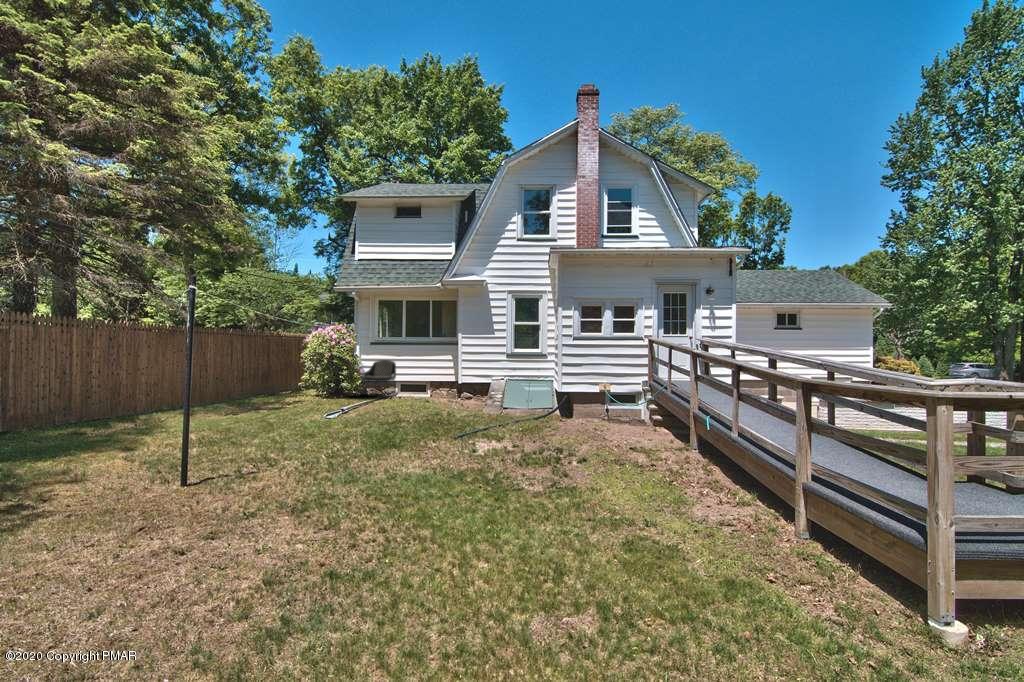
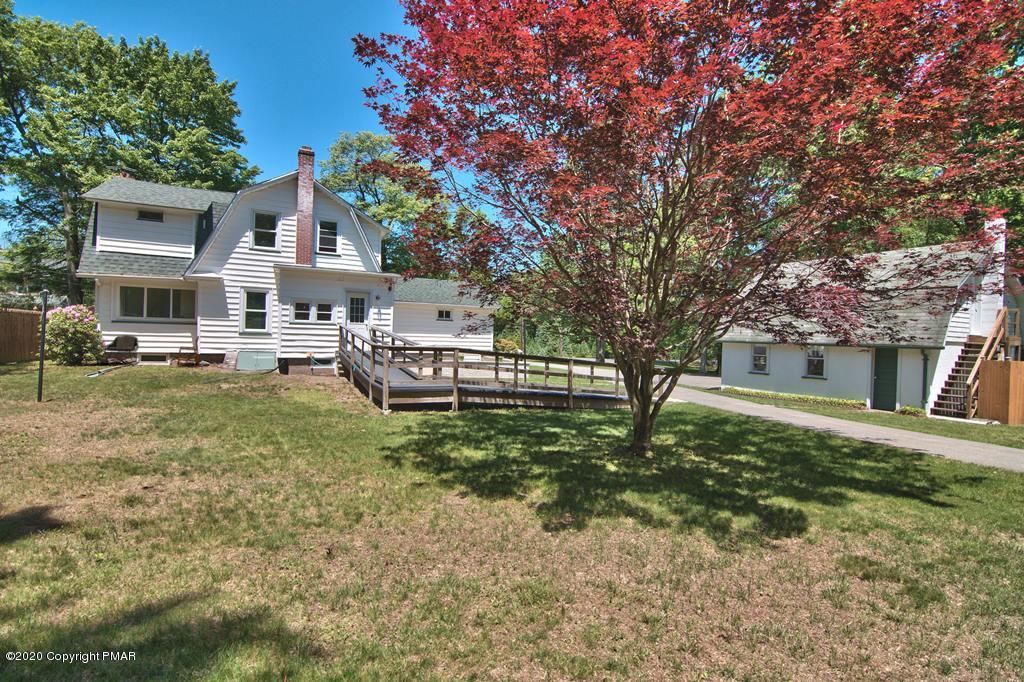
bench: none [436,358,462,400] -> present [177,336,199,365]

